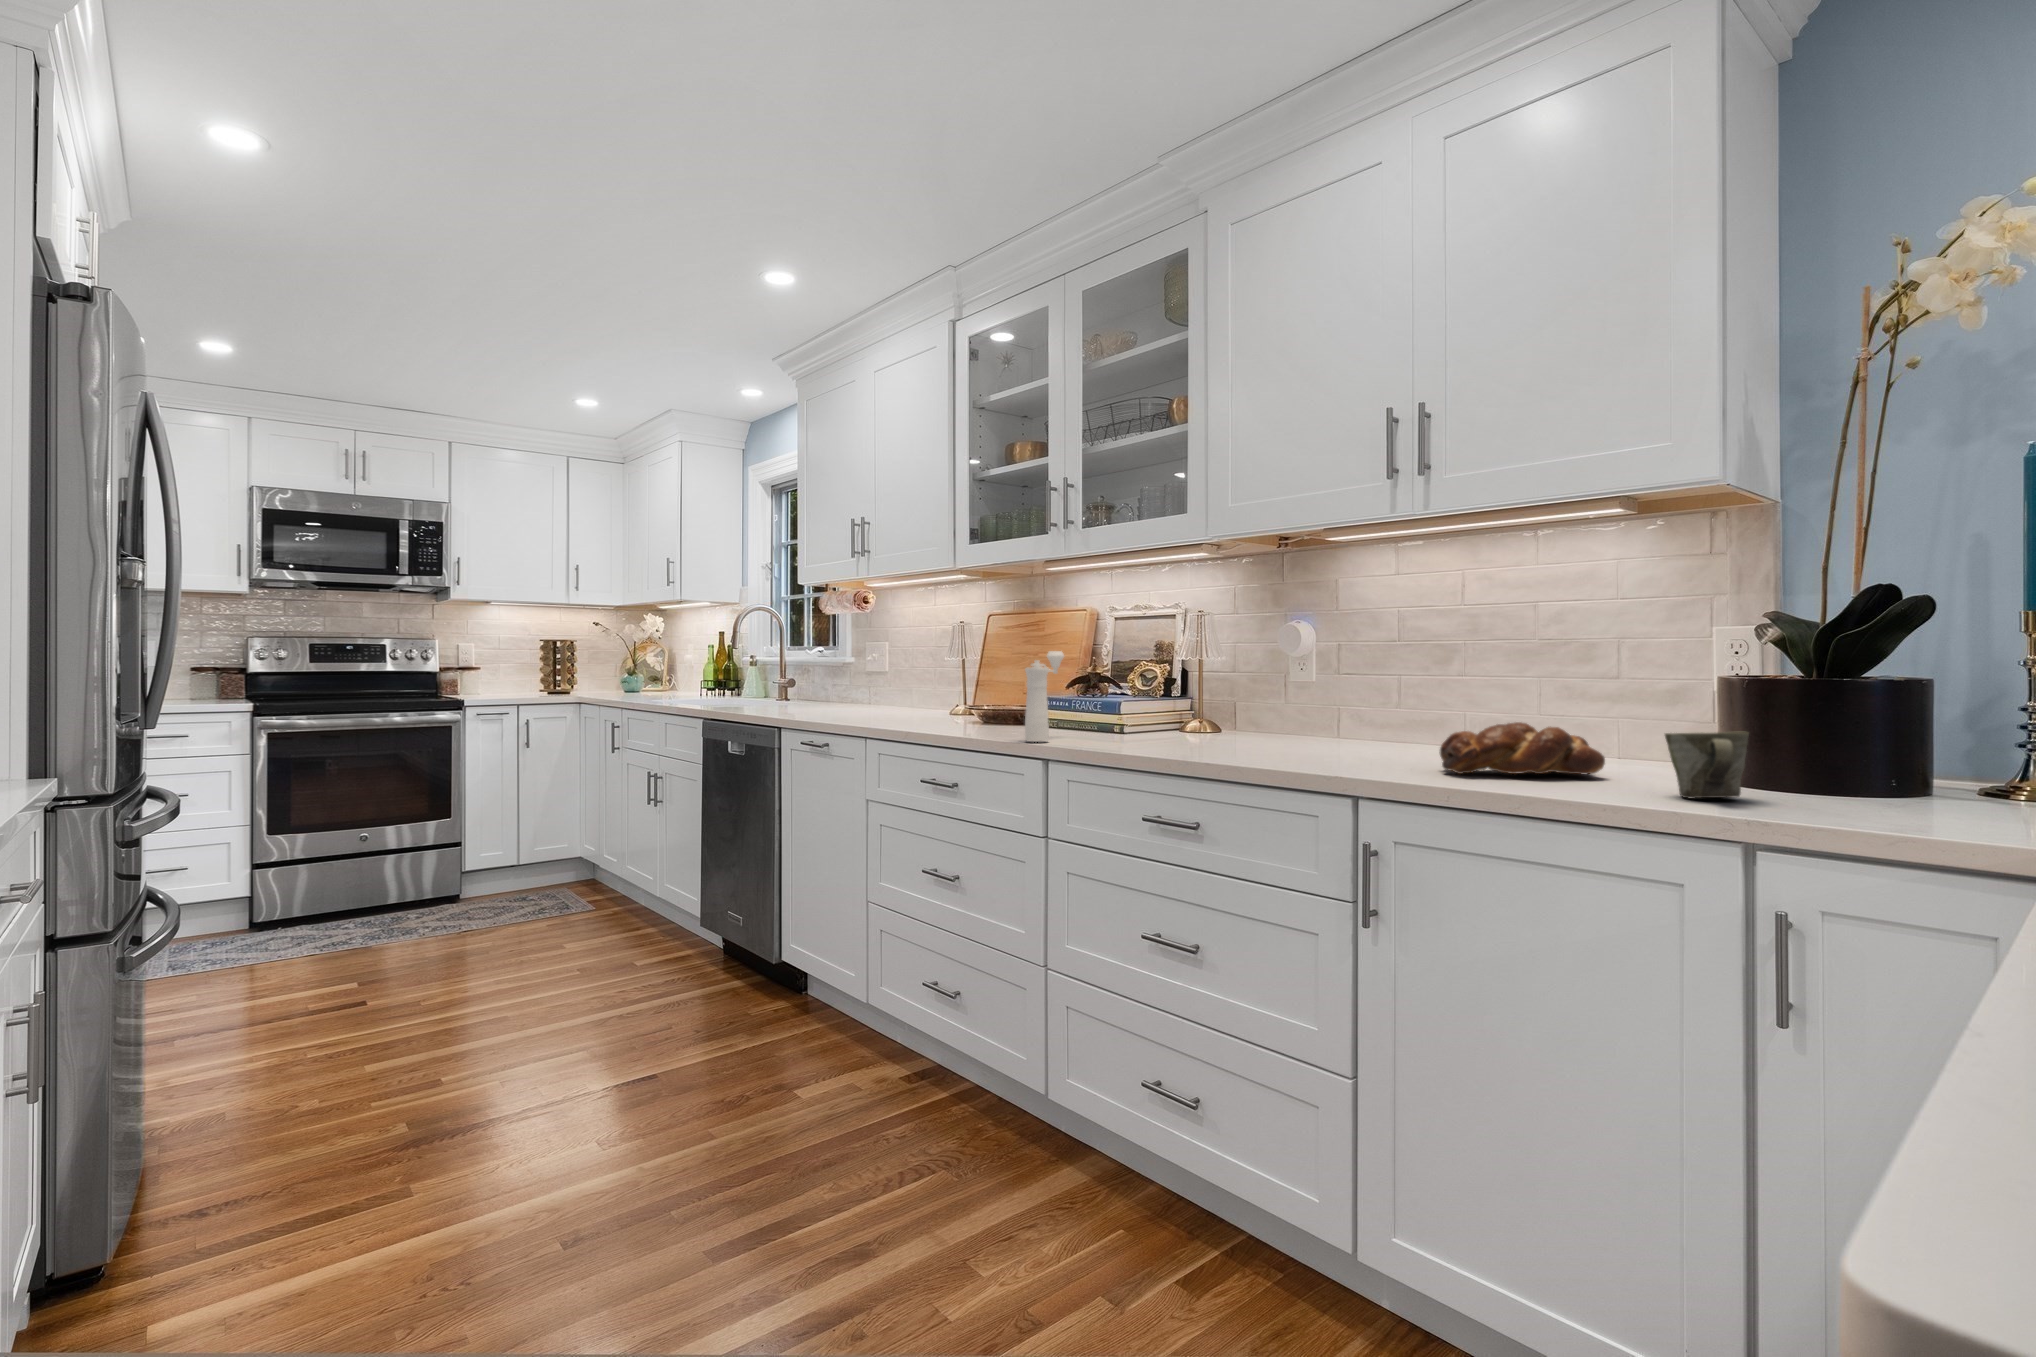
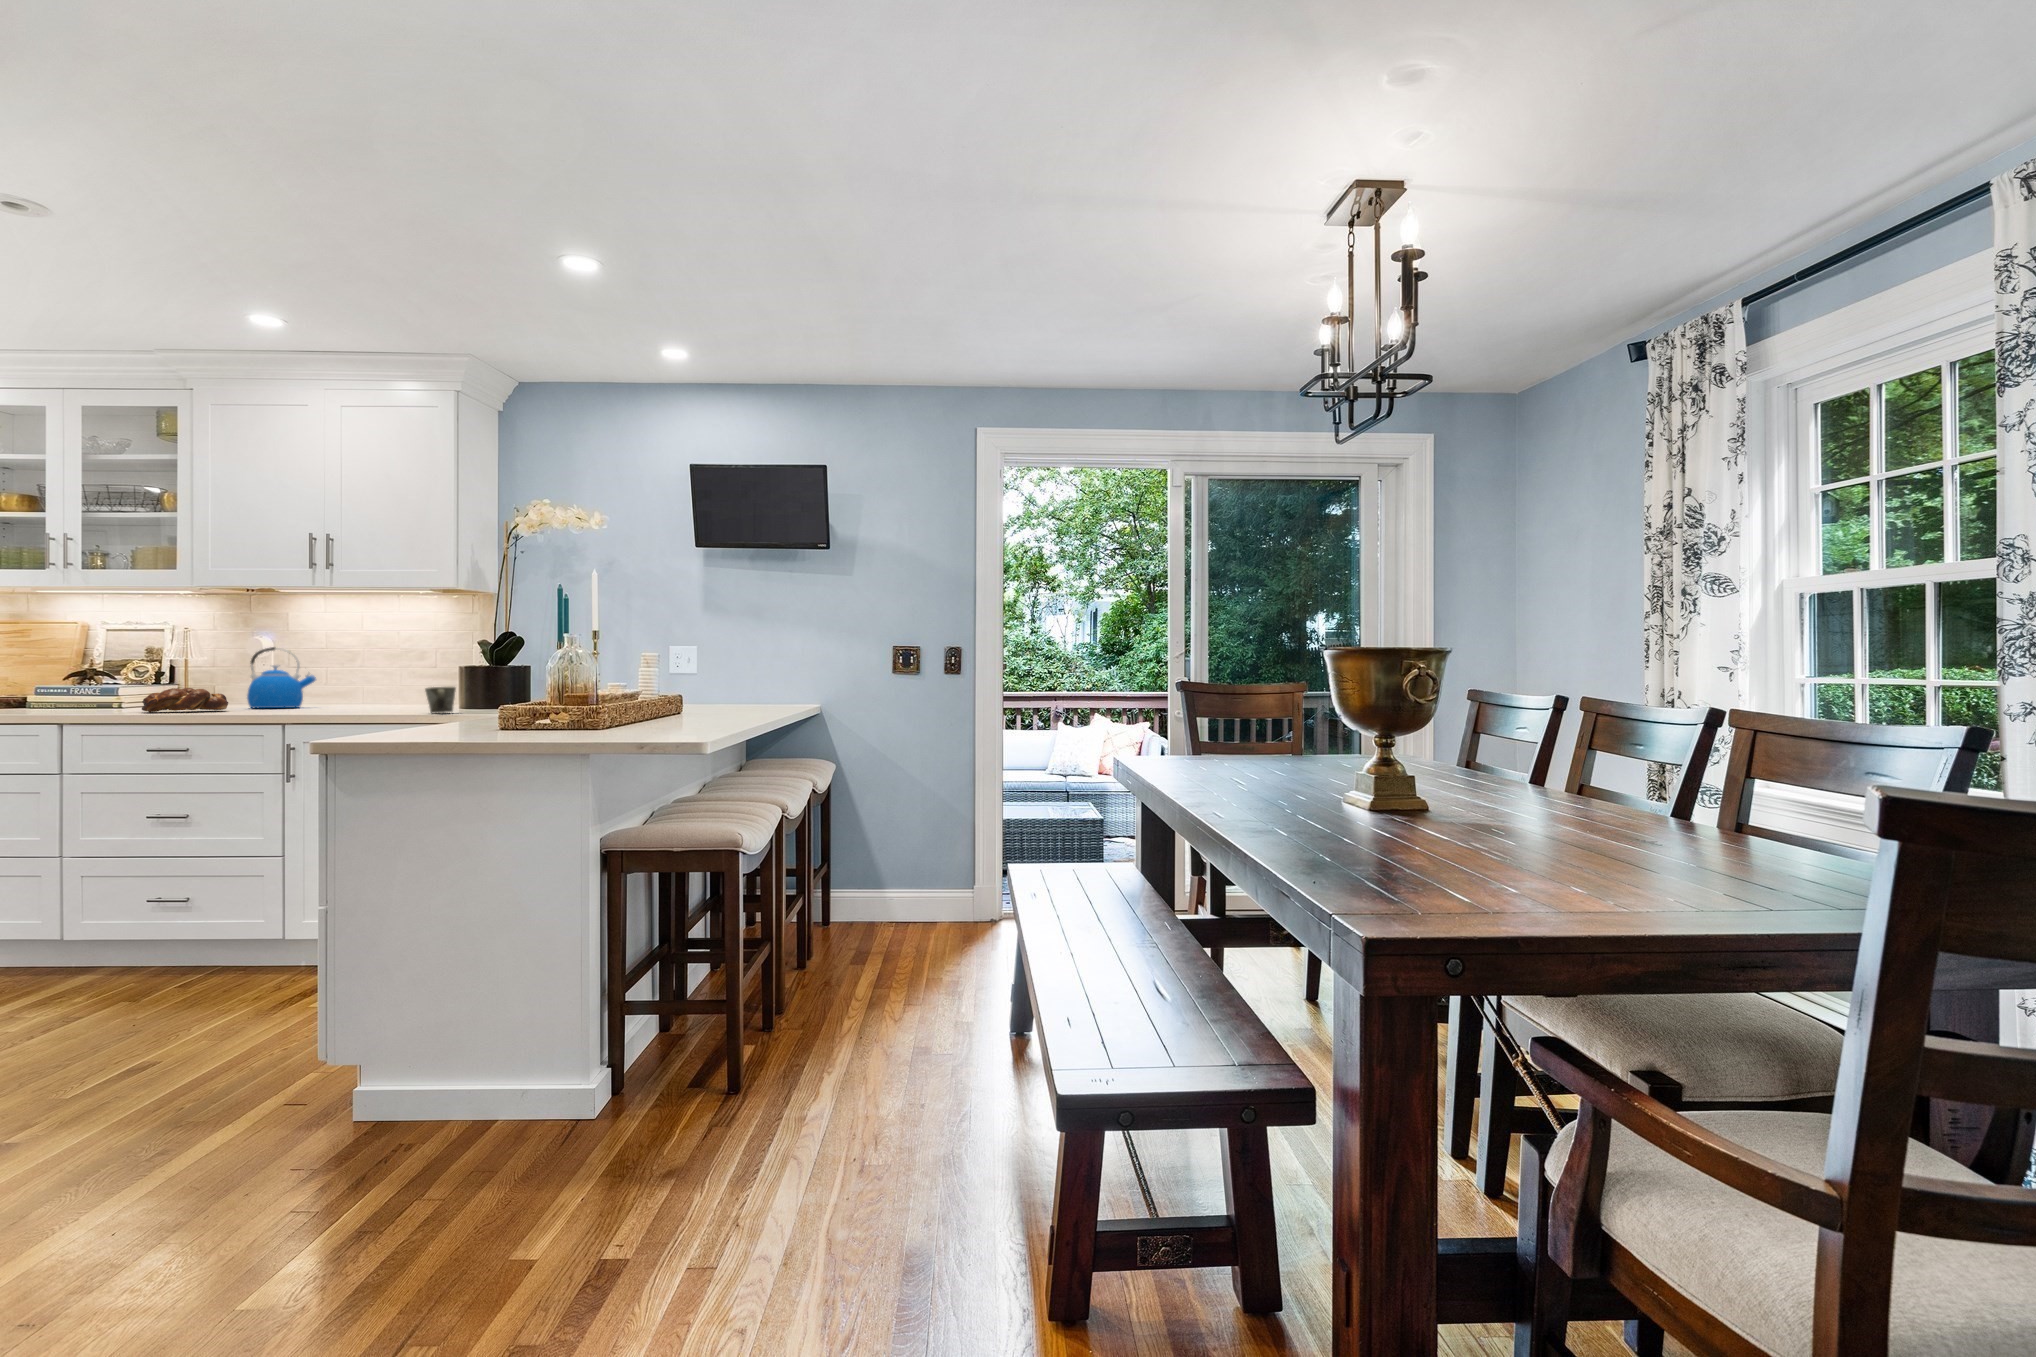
kettle: none [1282,636,1386,745] -> present [247,647,316,708]
pepper mill: present [1025,651,1064,742] -> none [40,653,73,712]
bread loaf: present [1439,722,1605,774] -> present [142,688,228,712]

